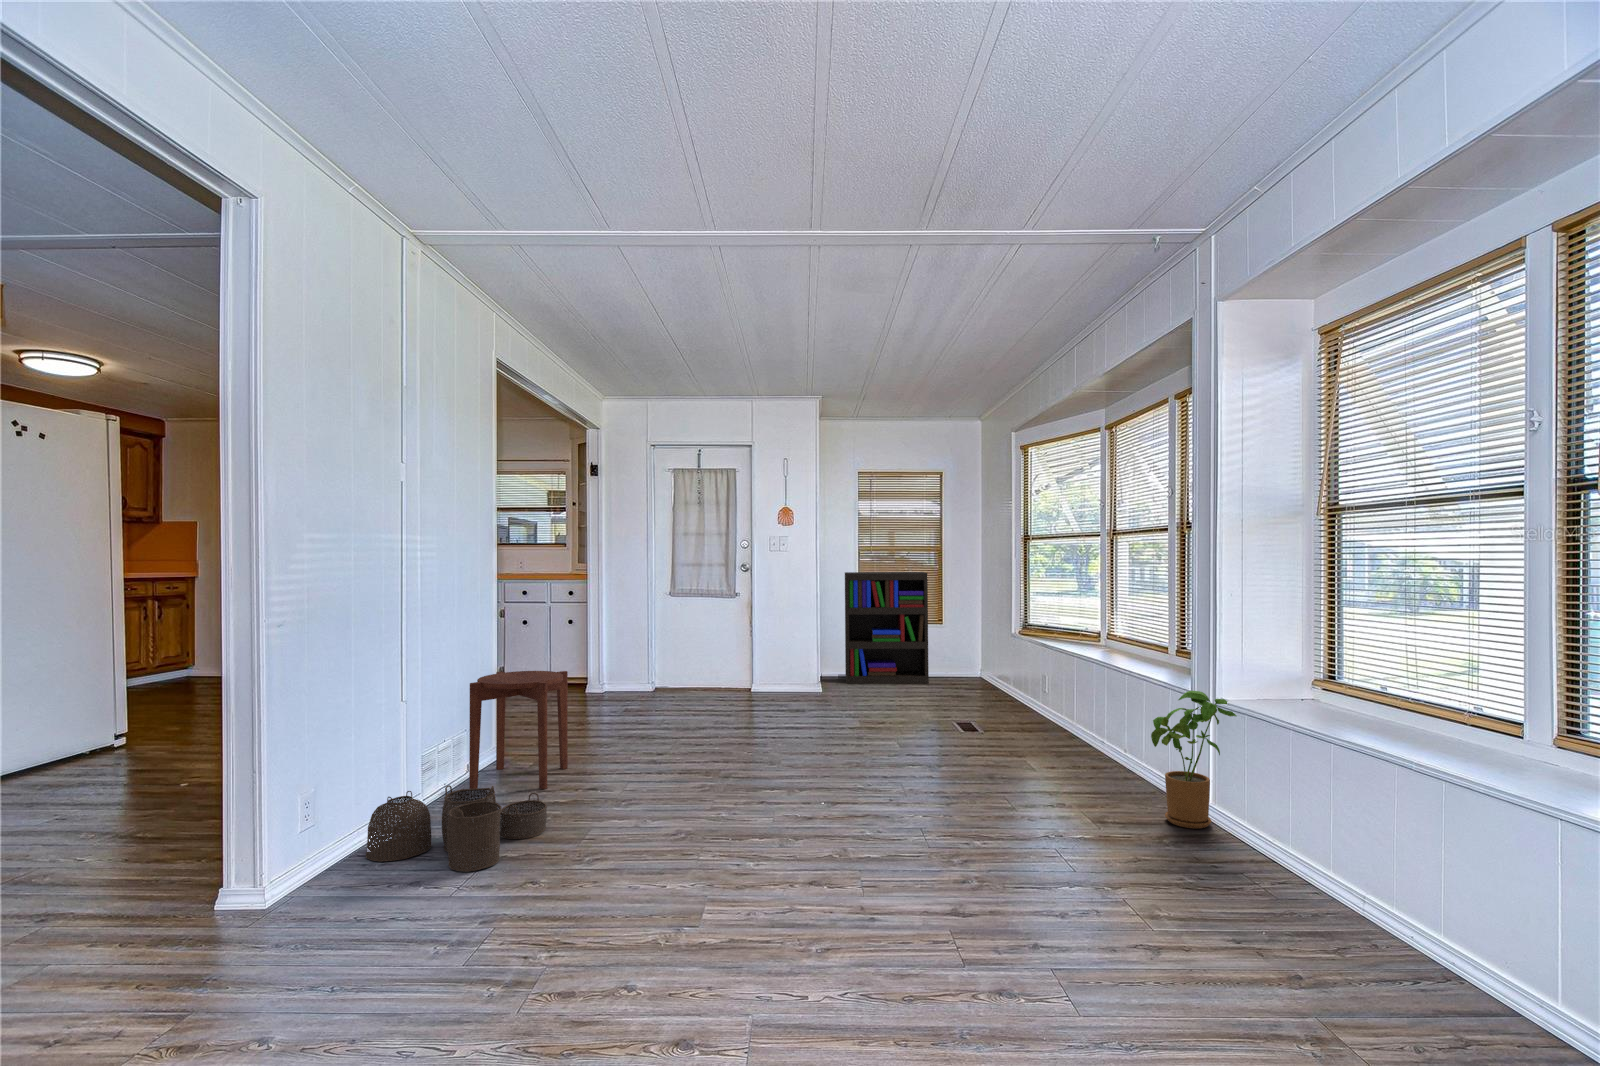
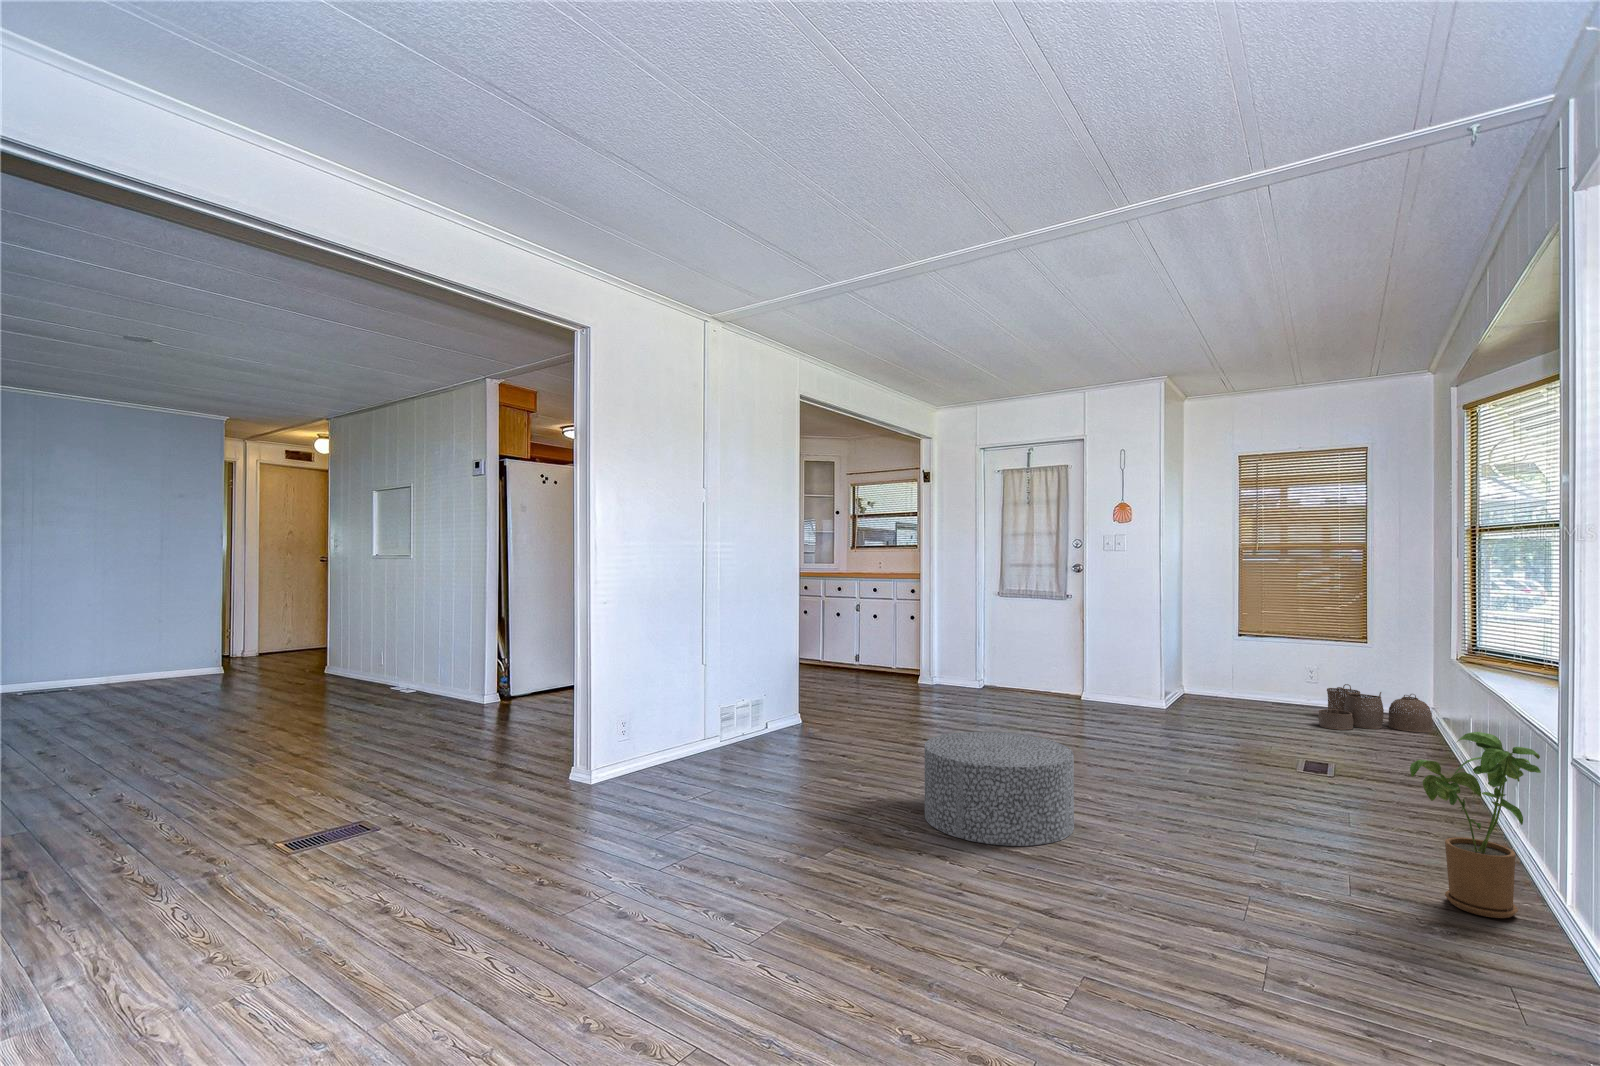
bookshelf: present [845,572,929,683] -> none [1195,578,1309,713]
side table: present [469,671,568,789] -> none [759,648,843,748]
ottoman: none [744,739,892,859] -> present [925,732,1074,846]
woven basket: present [366,785,547,872] -> present [1319,684,1433,732]

